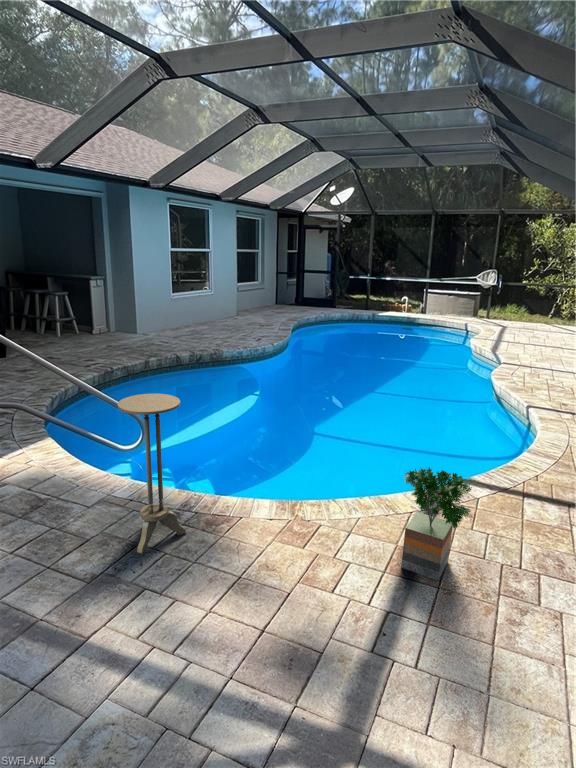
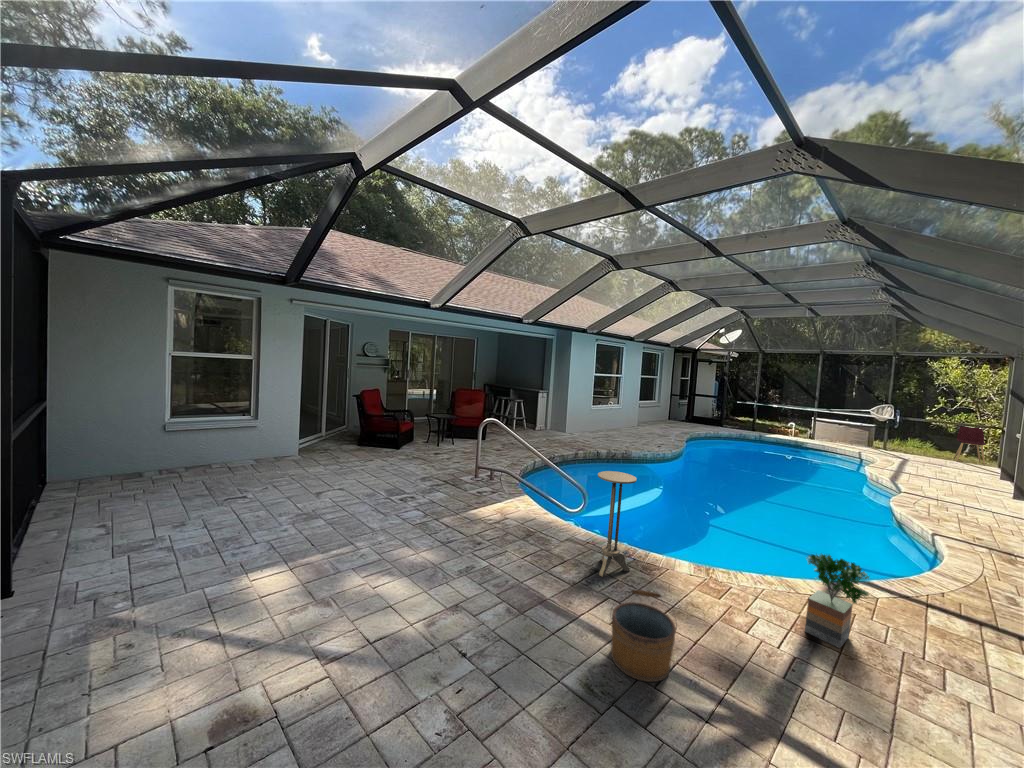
chair: none [542,286,568,325] -> present [954,427,986,465]
bucket: none [113,597,222,737] -> present [611,590,677,682]

